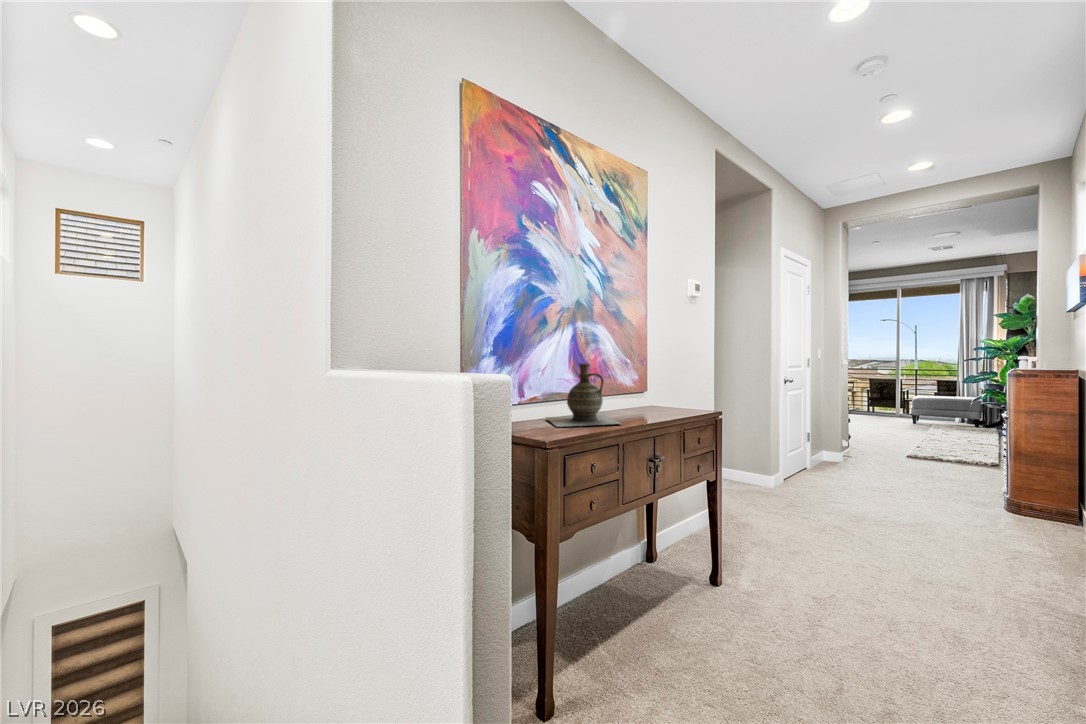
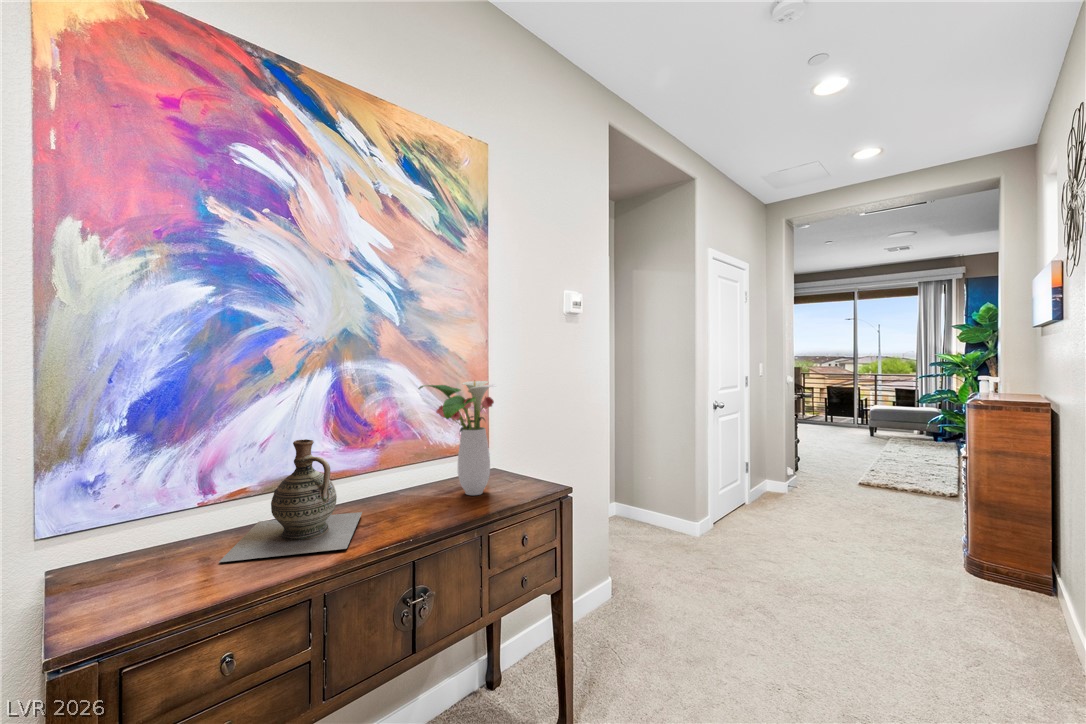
flower arrangement: none [617,336,676,412] -> present [418,380,496,495]

